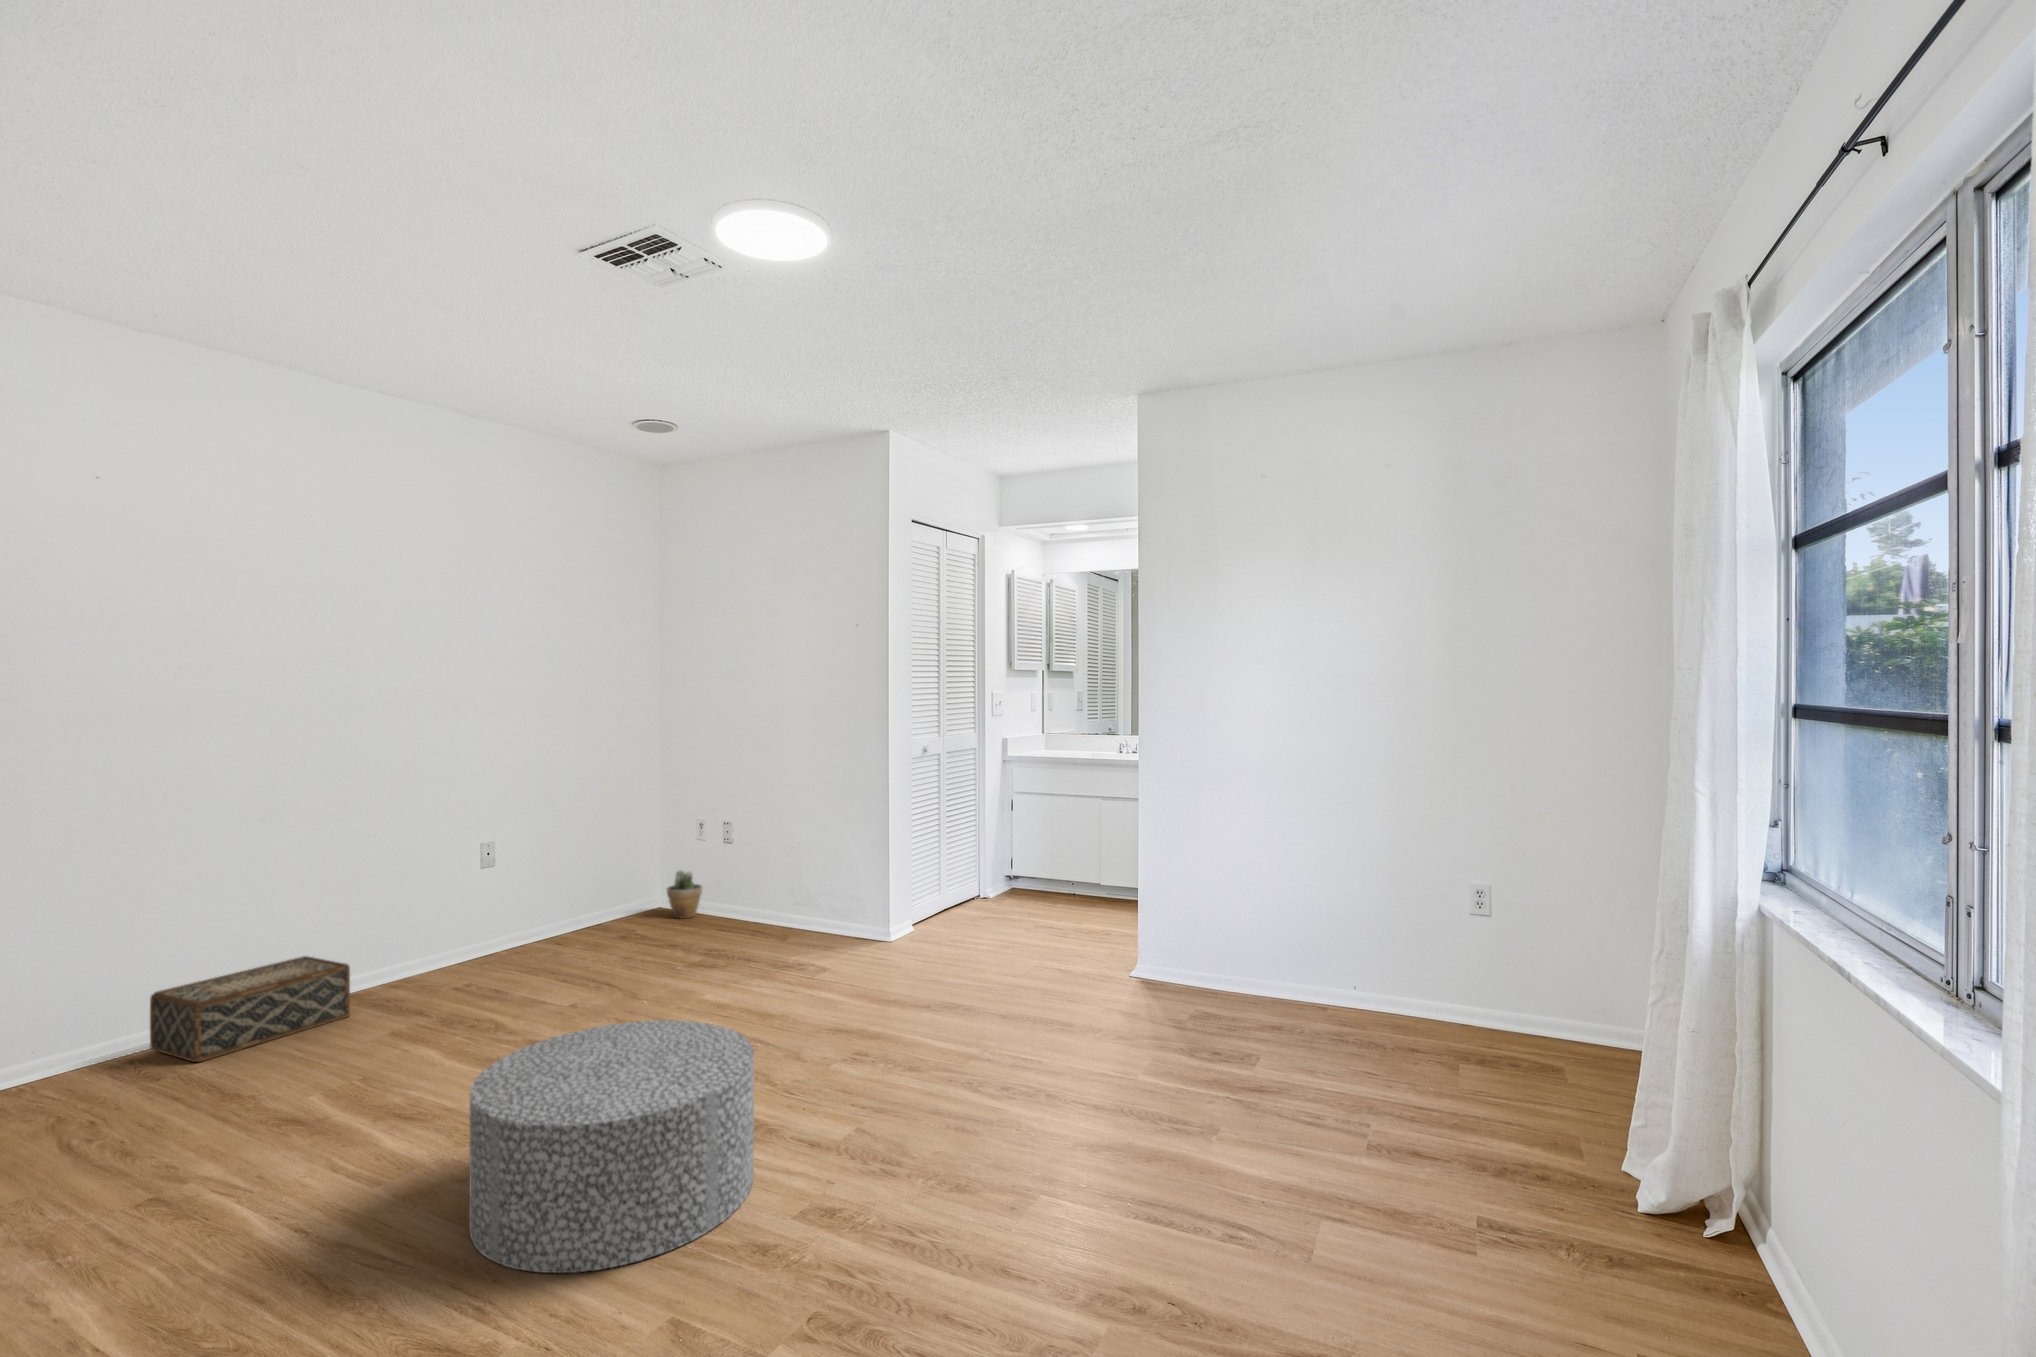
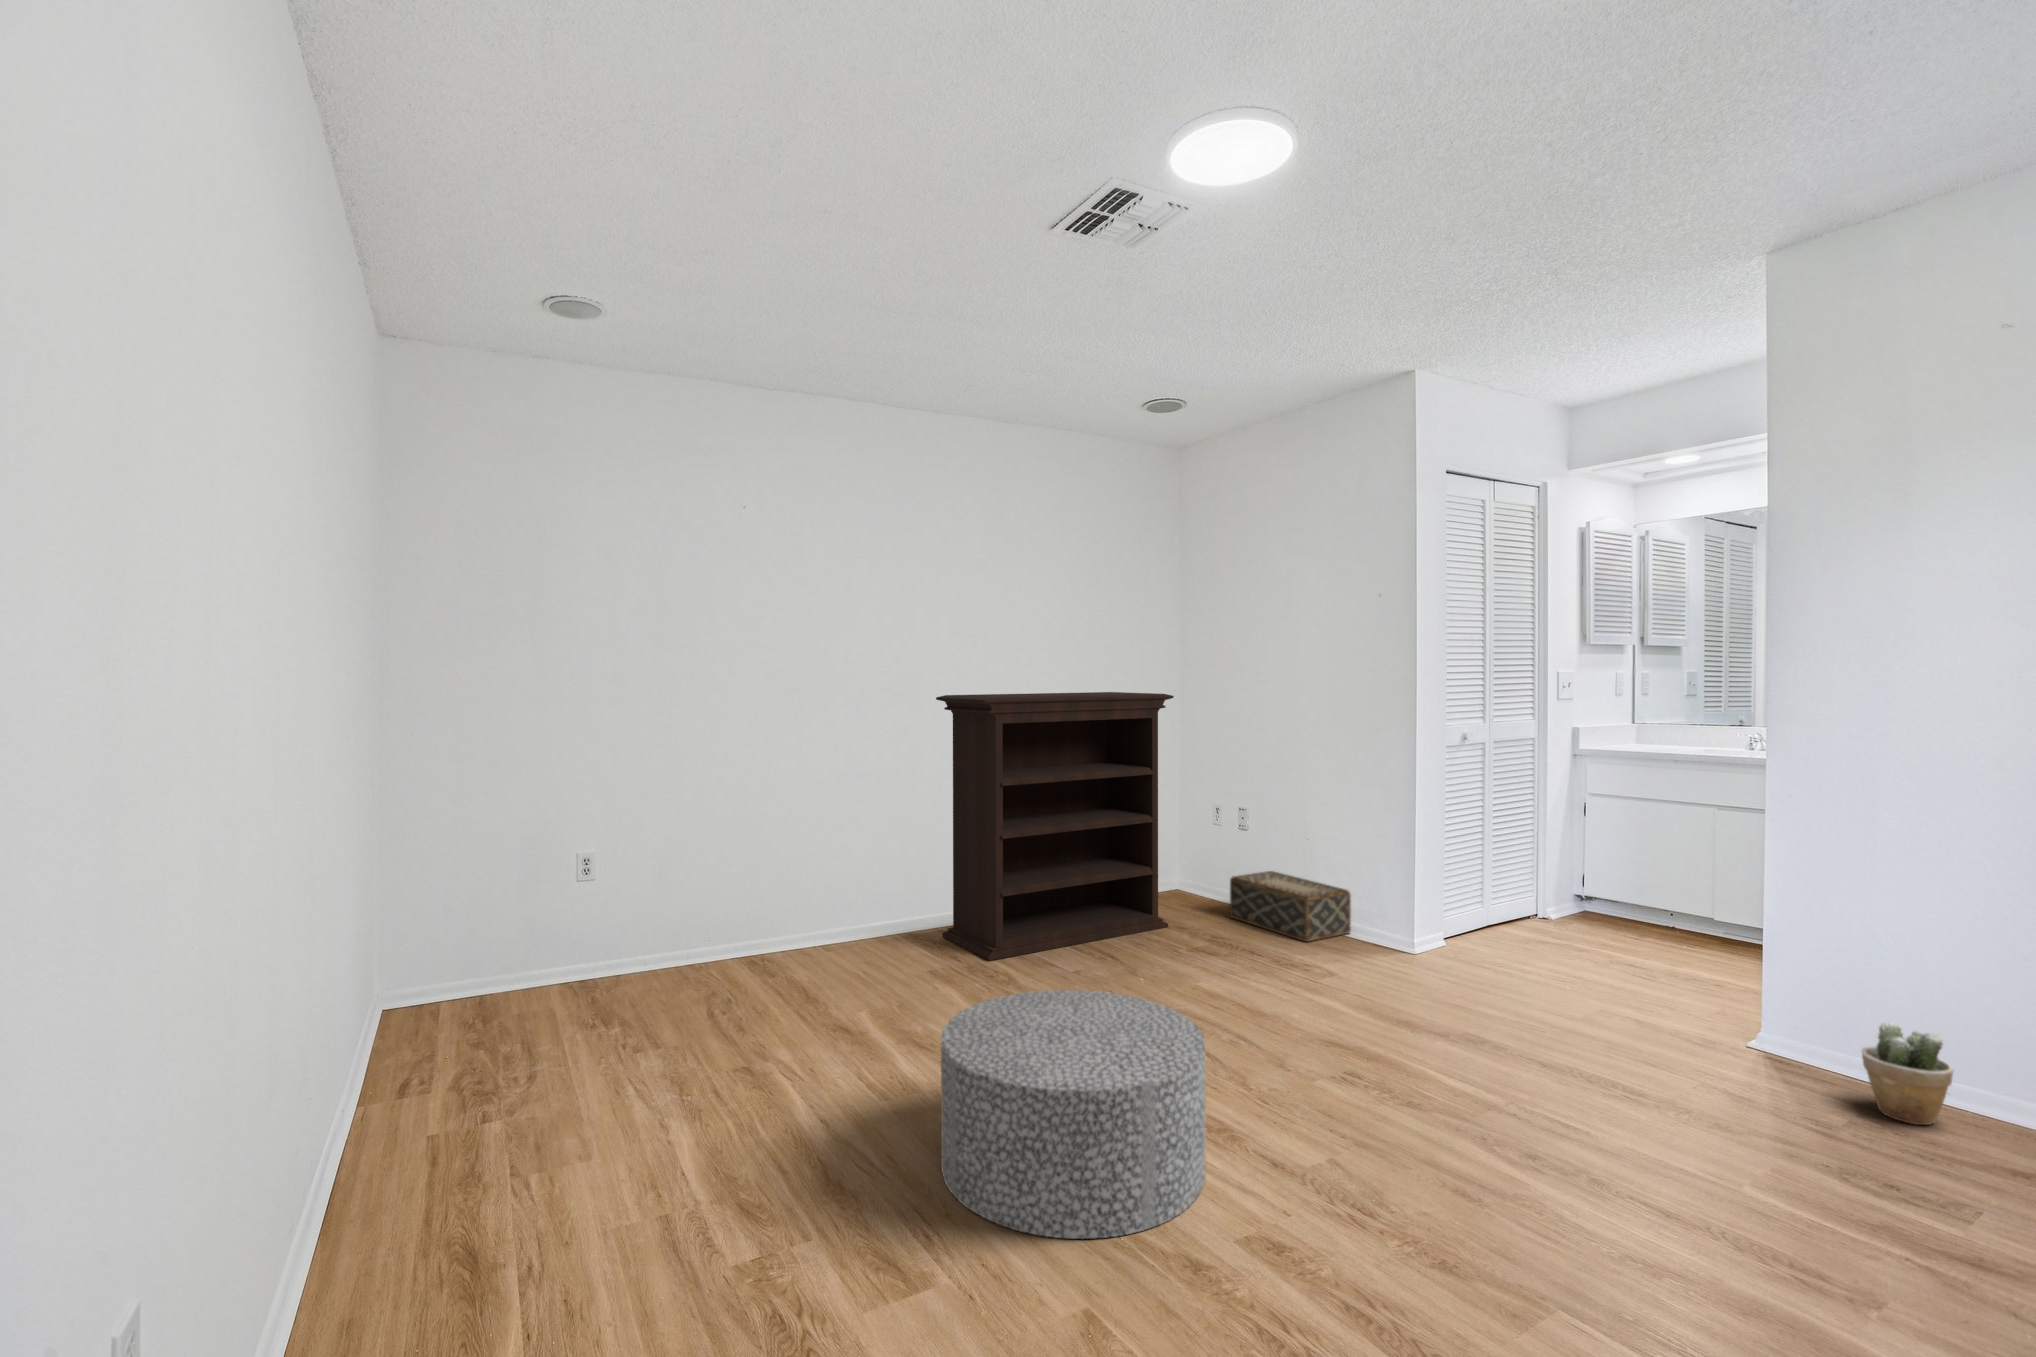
bookshelf: none [384,716,666,1020] -> present [936,692,1174,961]
potted plant: present [666,870,703,918] -> present [1862,1022,1953,1125]
woven basket: present [150,956,350,1062] -> present [1230,871,1351,942]

